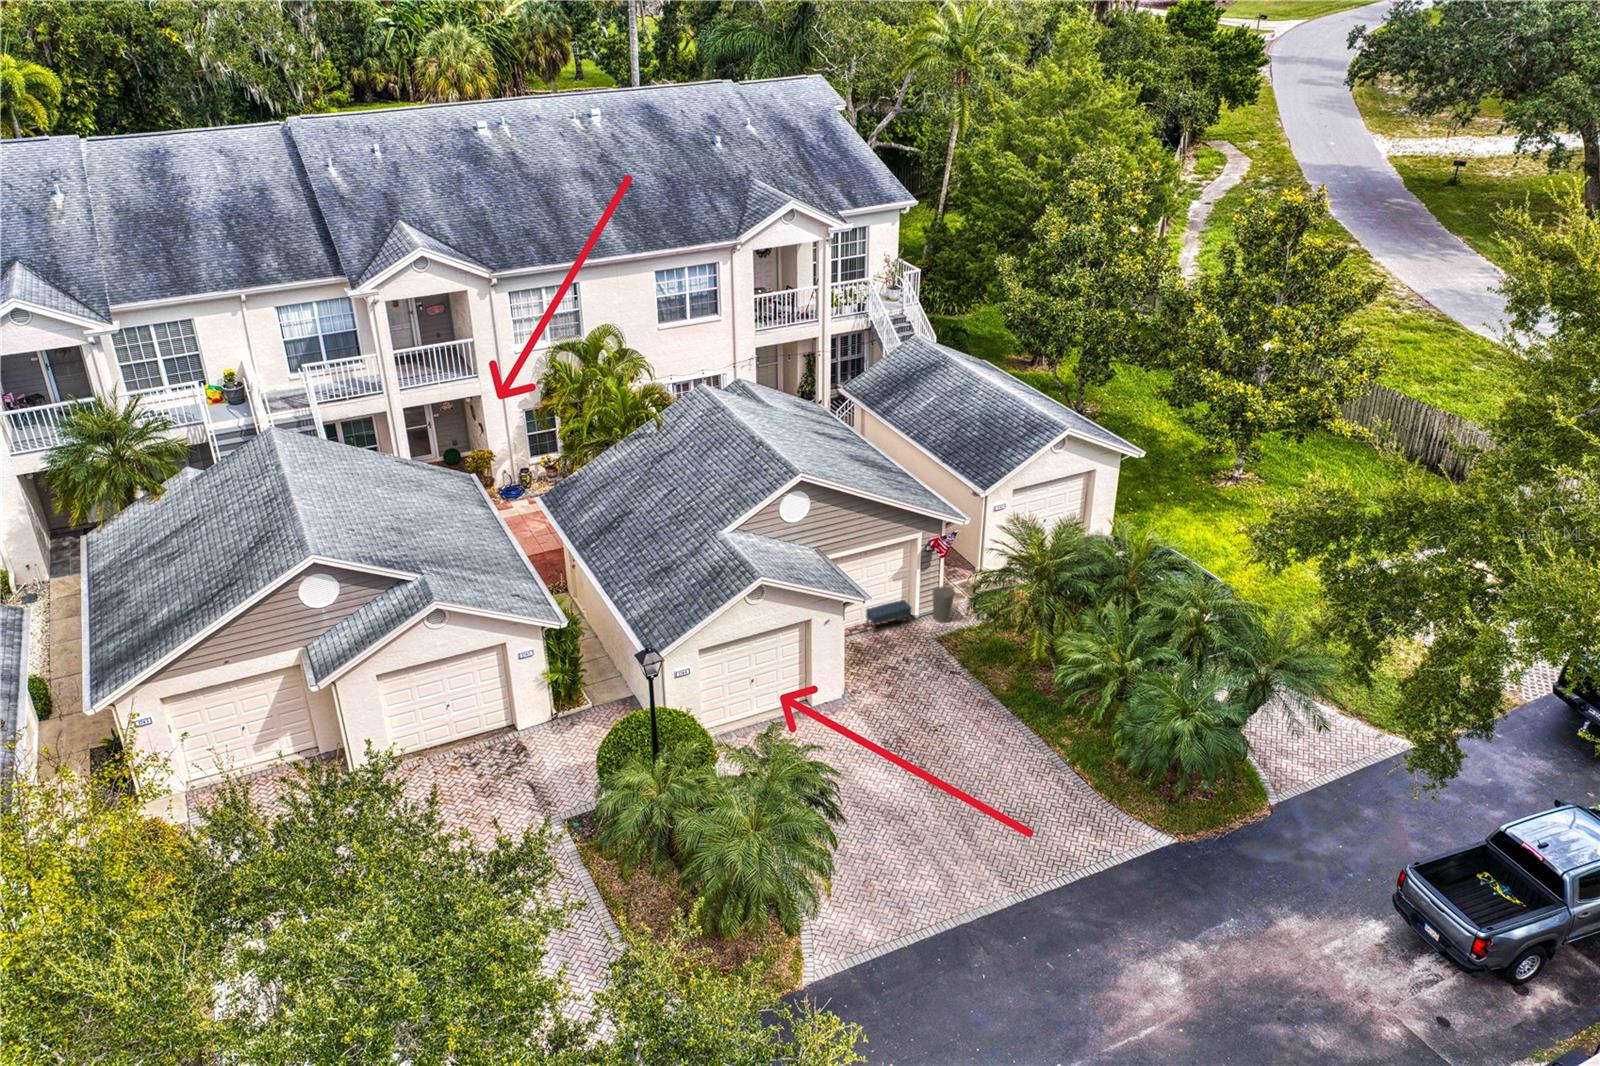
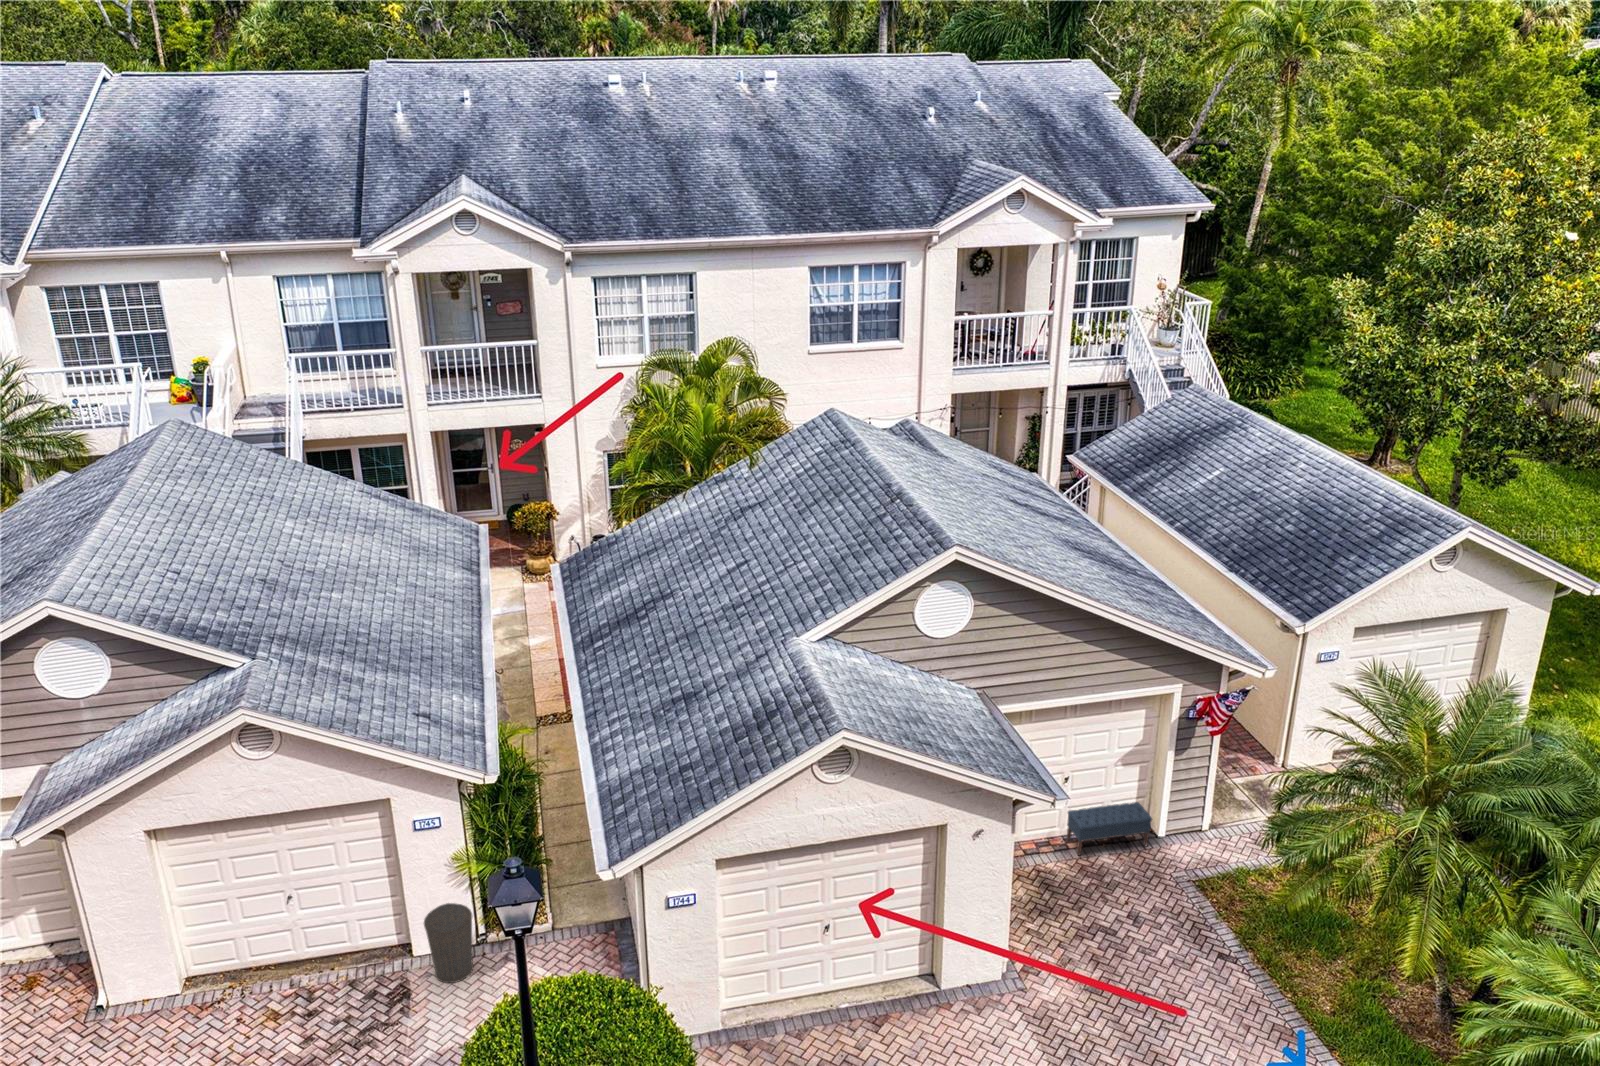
trash can: present [932,587,954,623] -> present [424,903,473,983]

